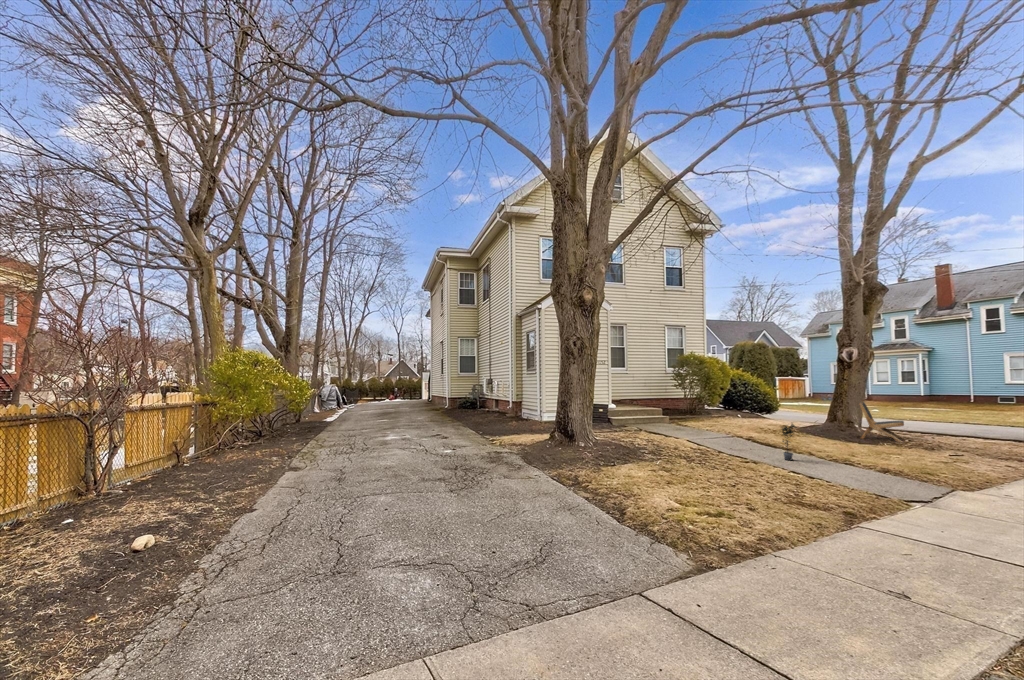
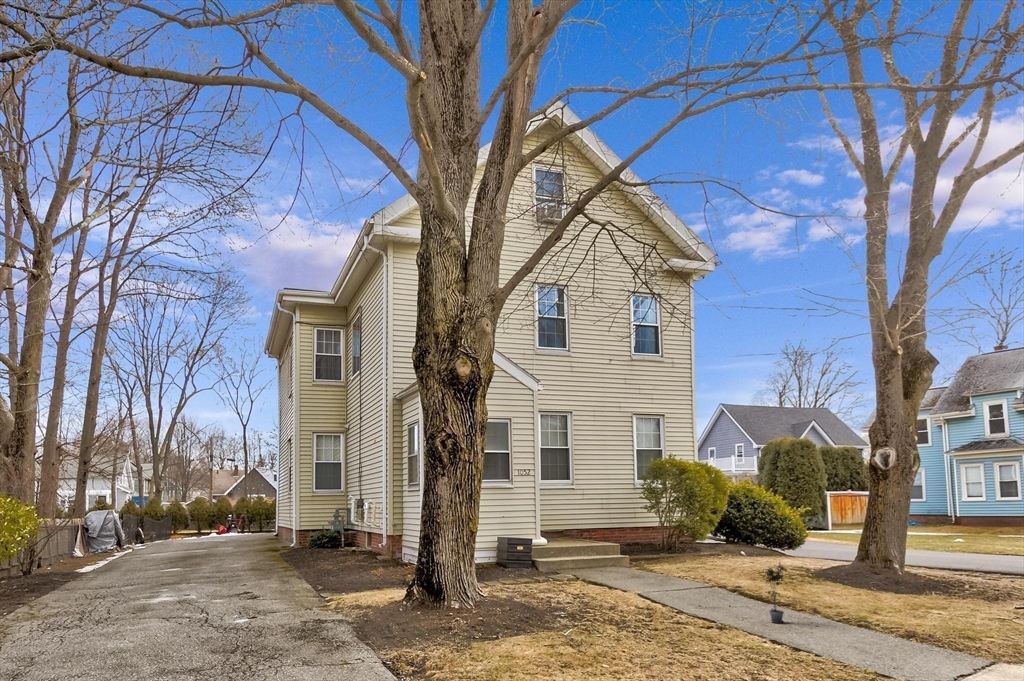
lounge chair: present [859,402,904,442] -> none [900,528,968,590]

